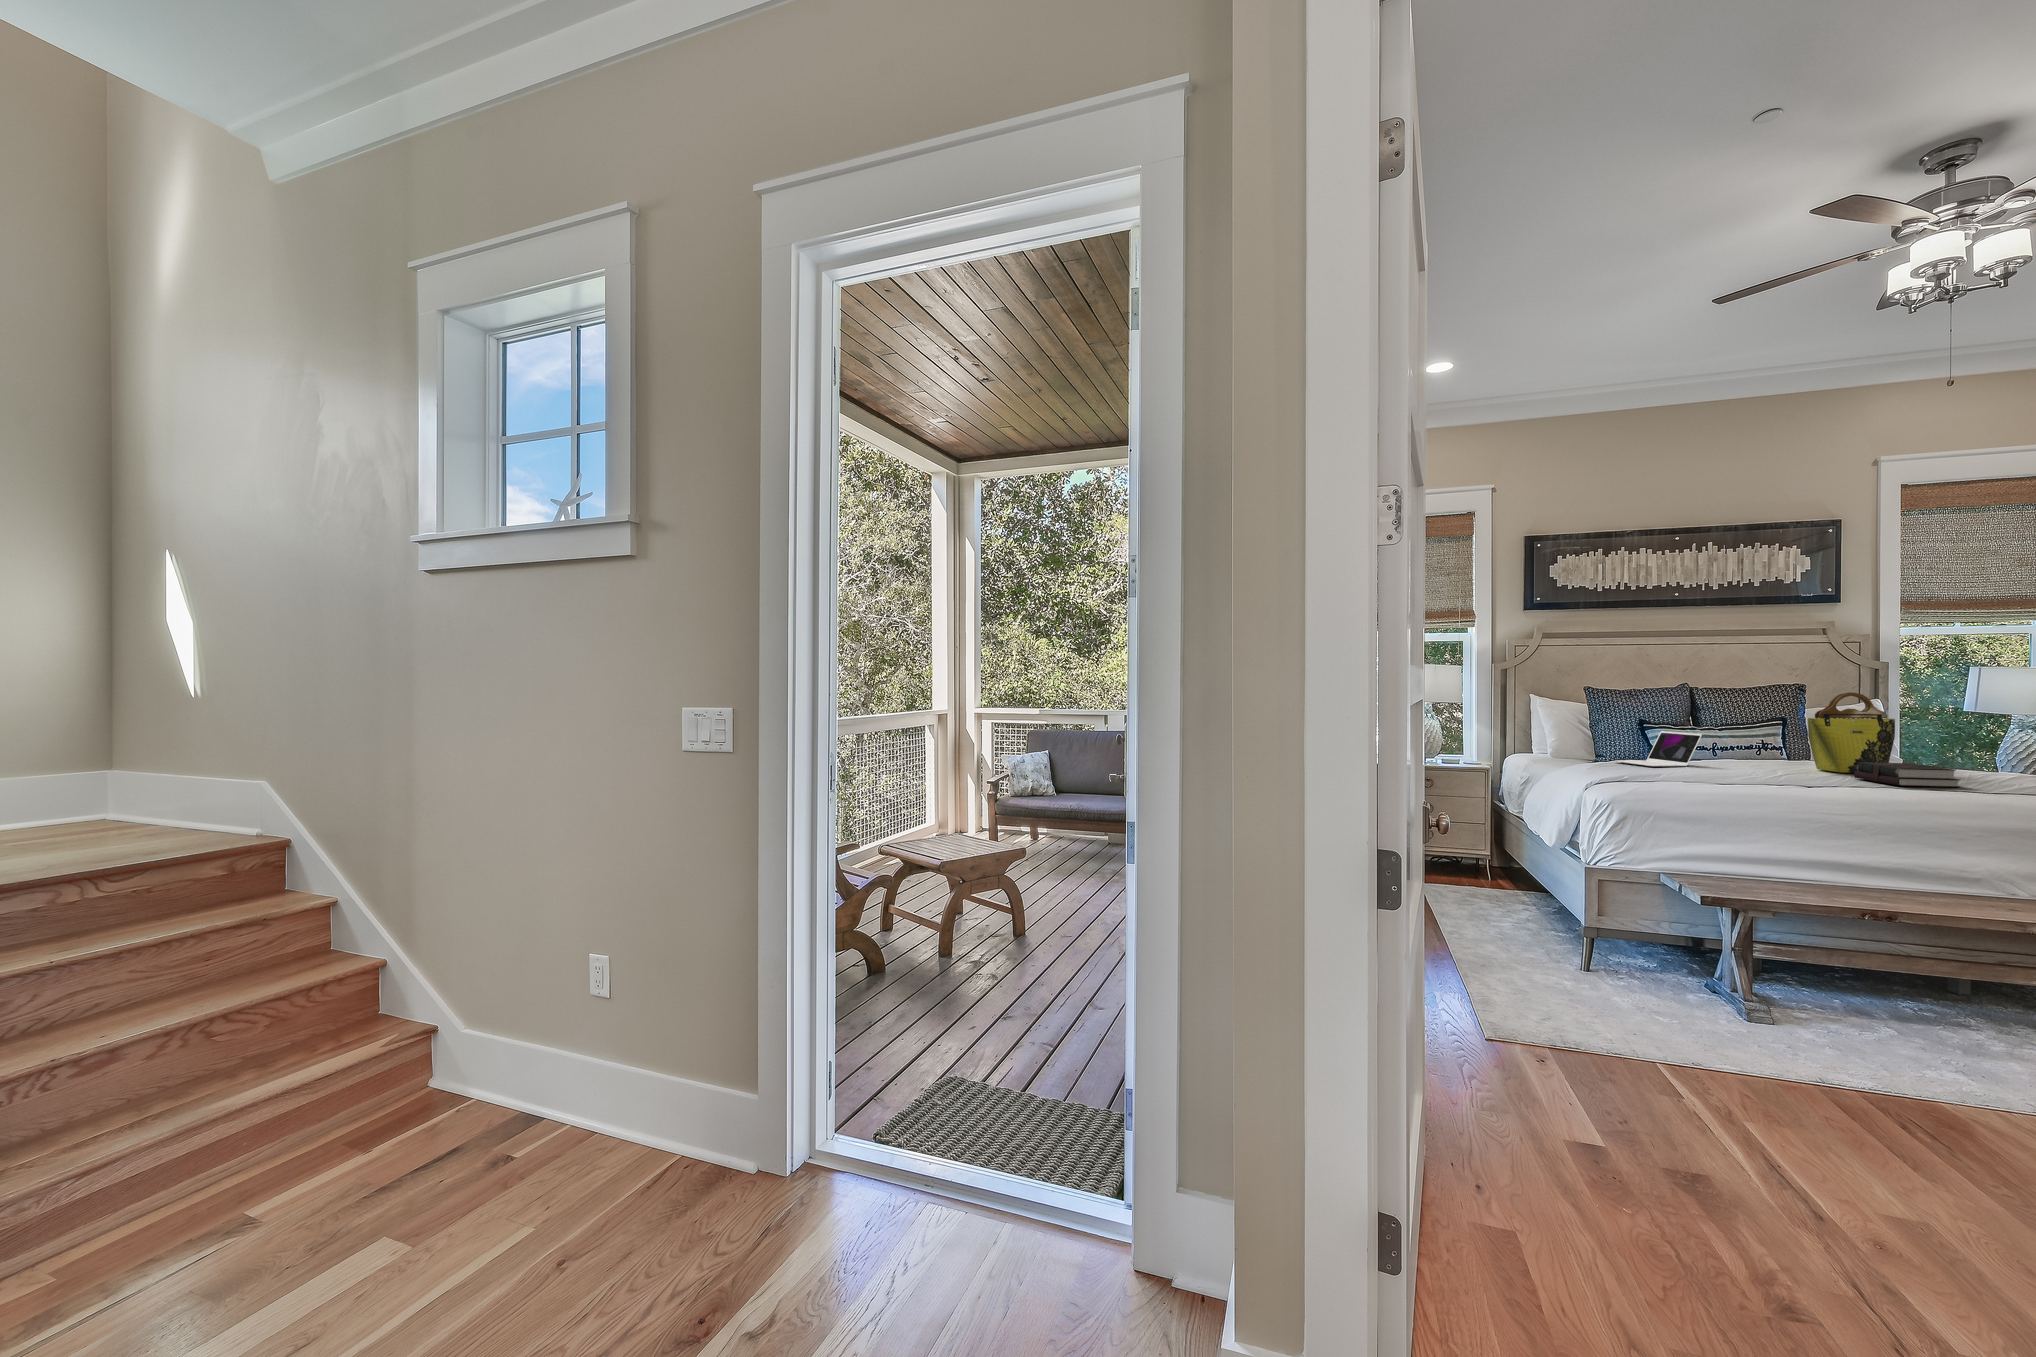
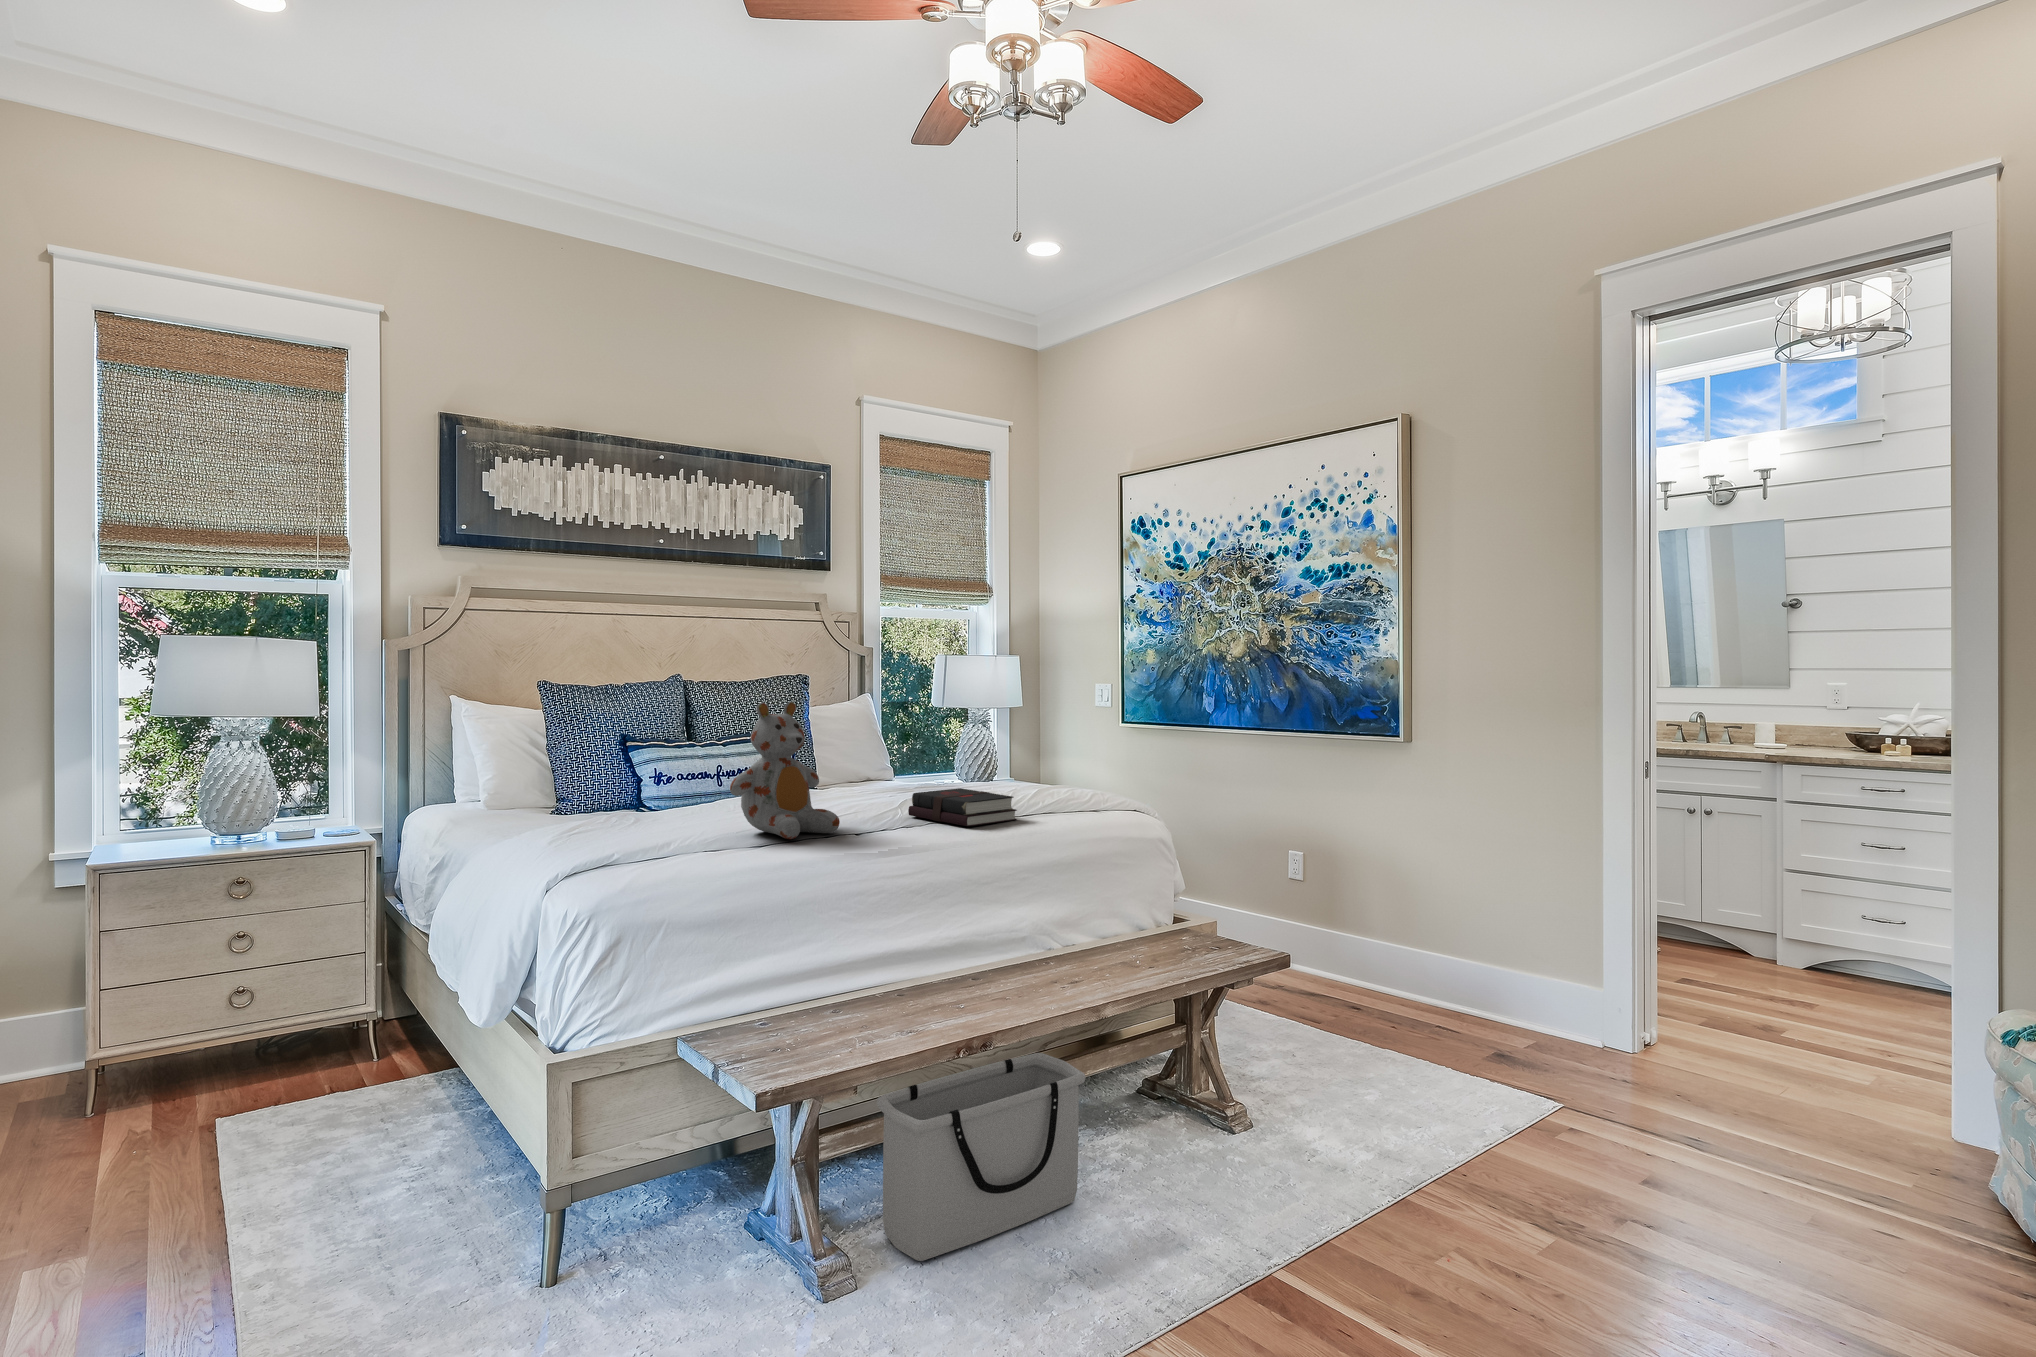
tote bag: present [1808,692,1895,773] -> none [848,691,929,805]
stuffed bear: none [1696,696,1781,779] -> present [730,702,840,839]
laptop: present [1614,731,1702,766] -> none [596,754,721,821]
storage bin: none [1777,922,1968,1035] -> present [877,1053,1085,1261]

